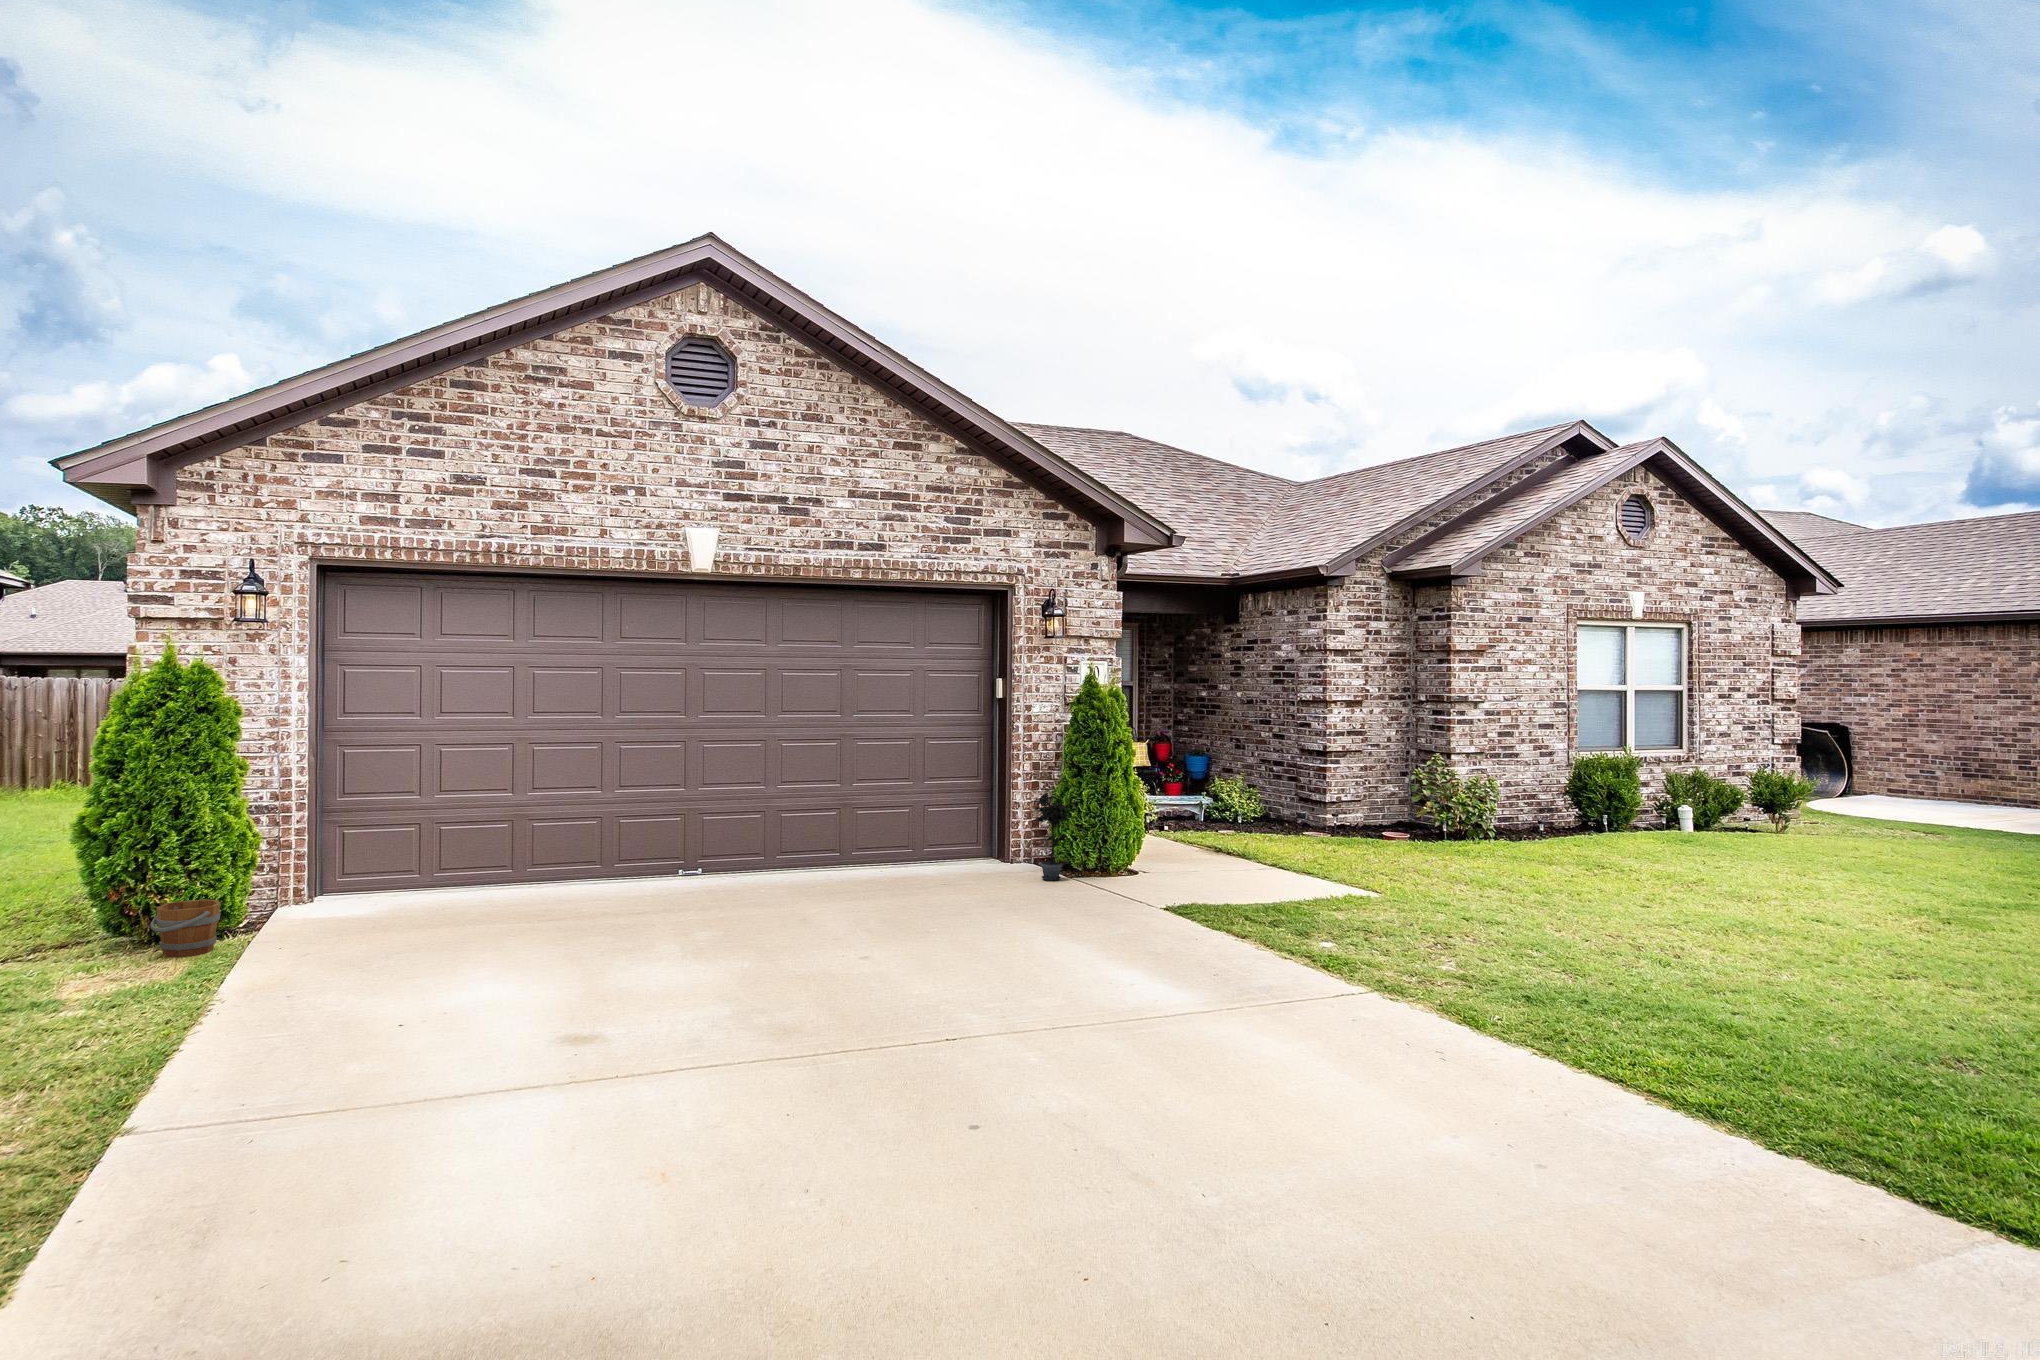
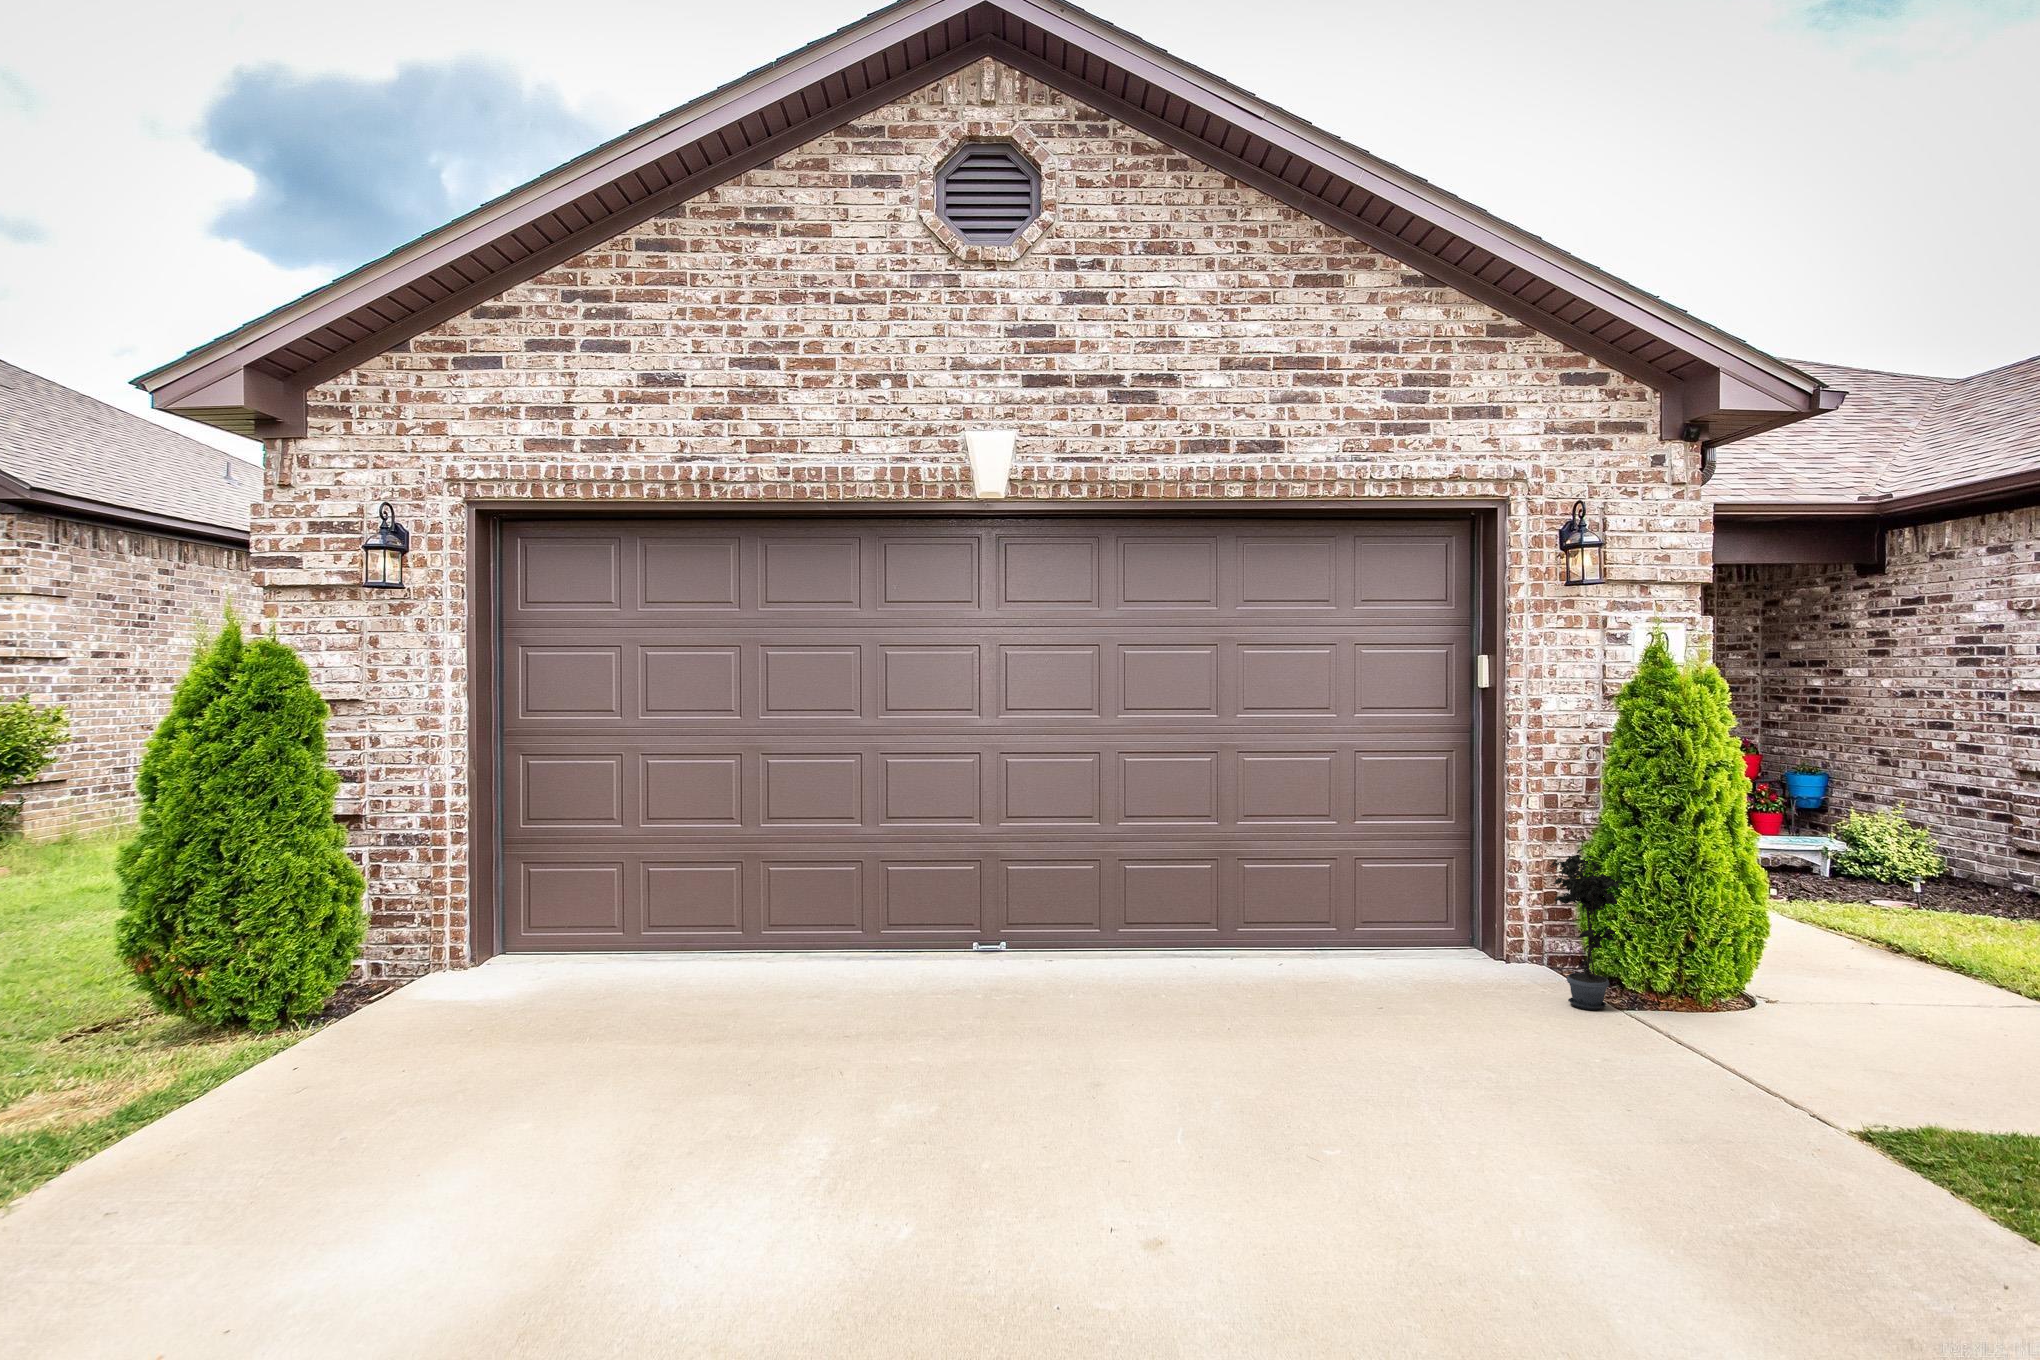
bucket: present [150,899,221,957] -> none [201,979,297,1067]

